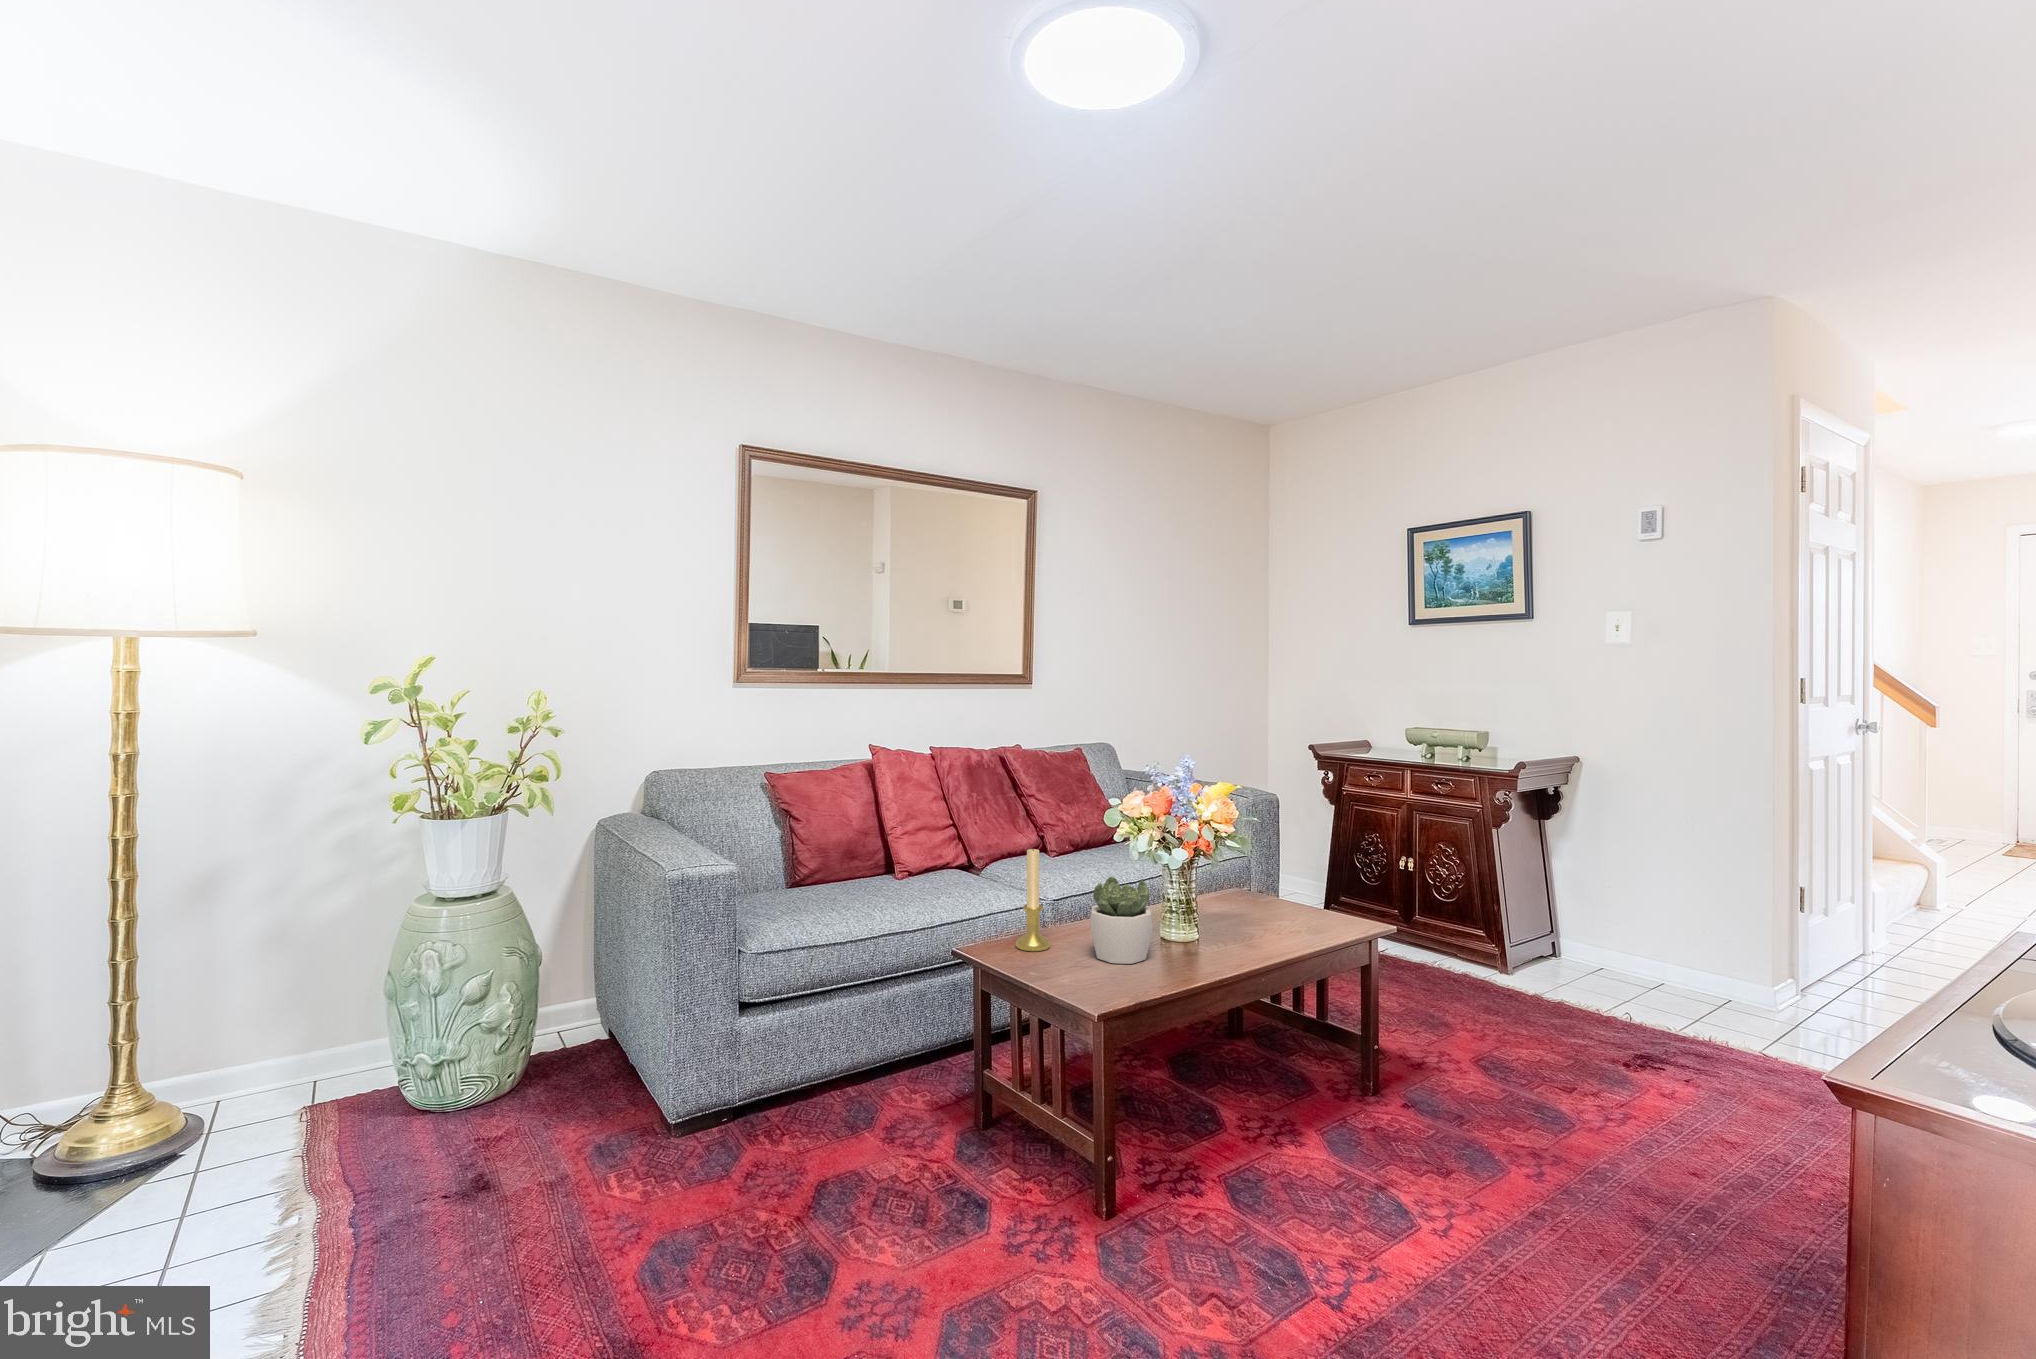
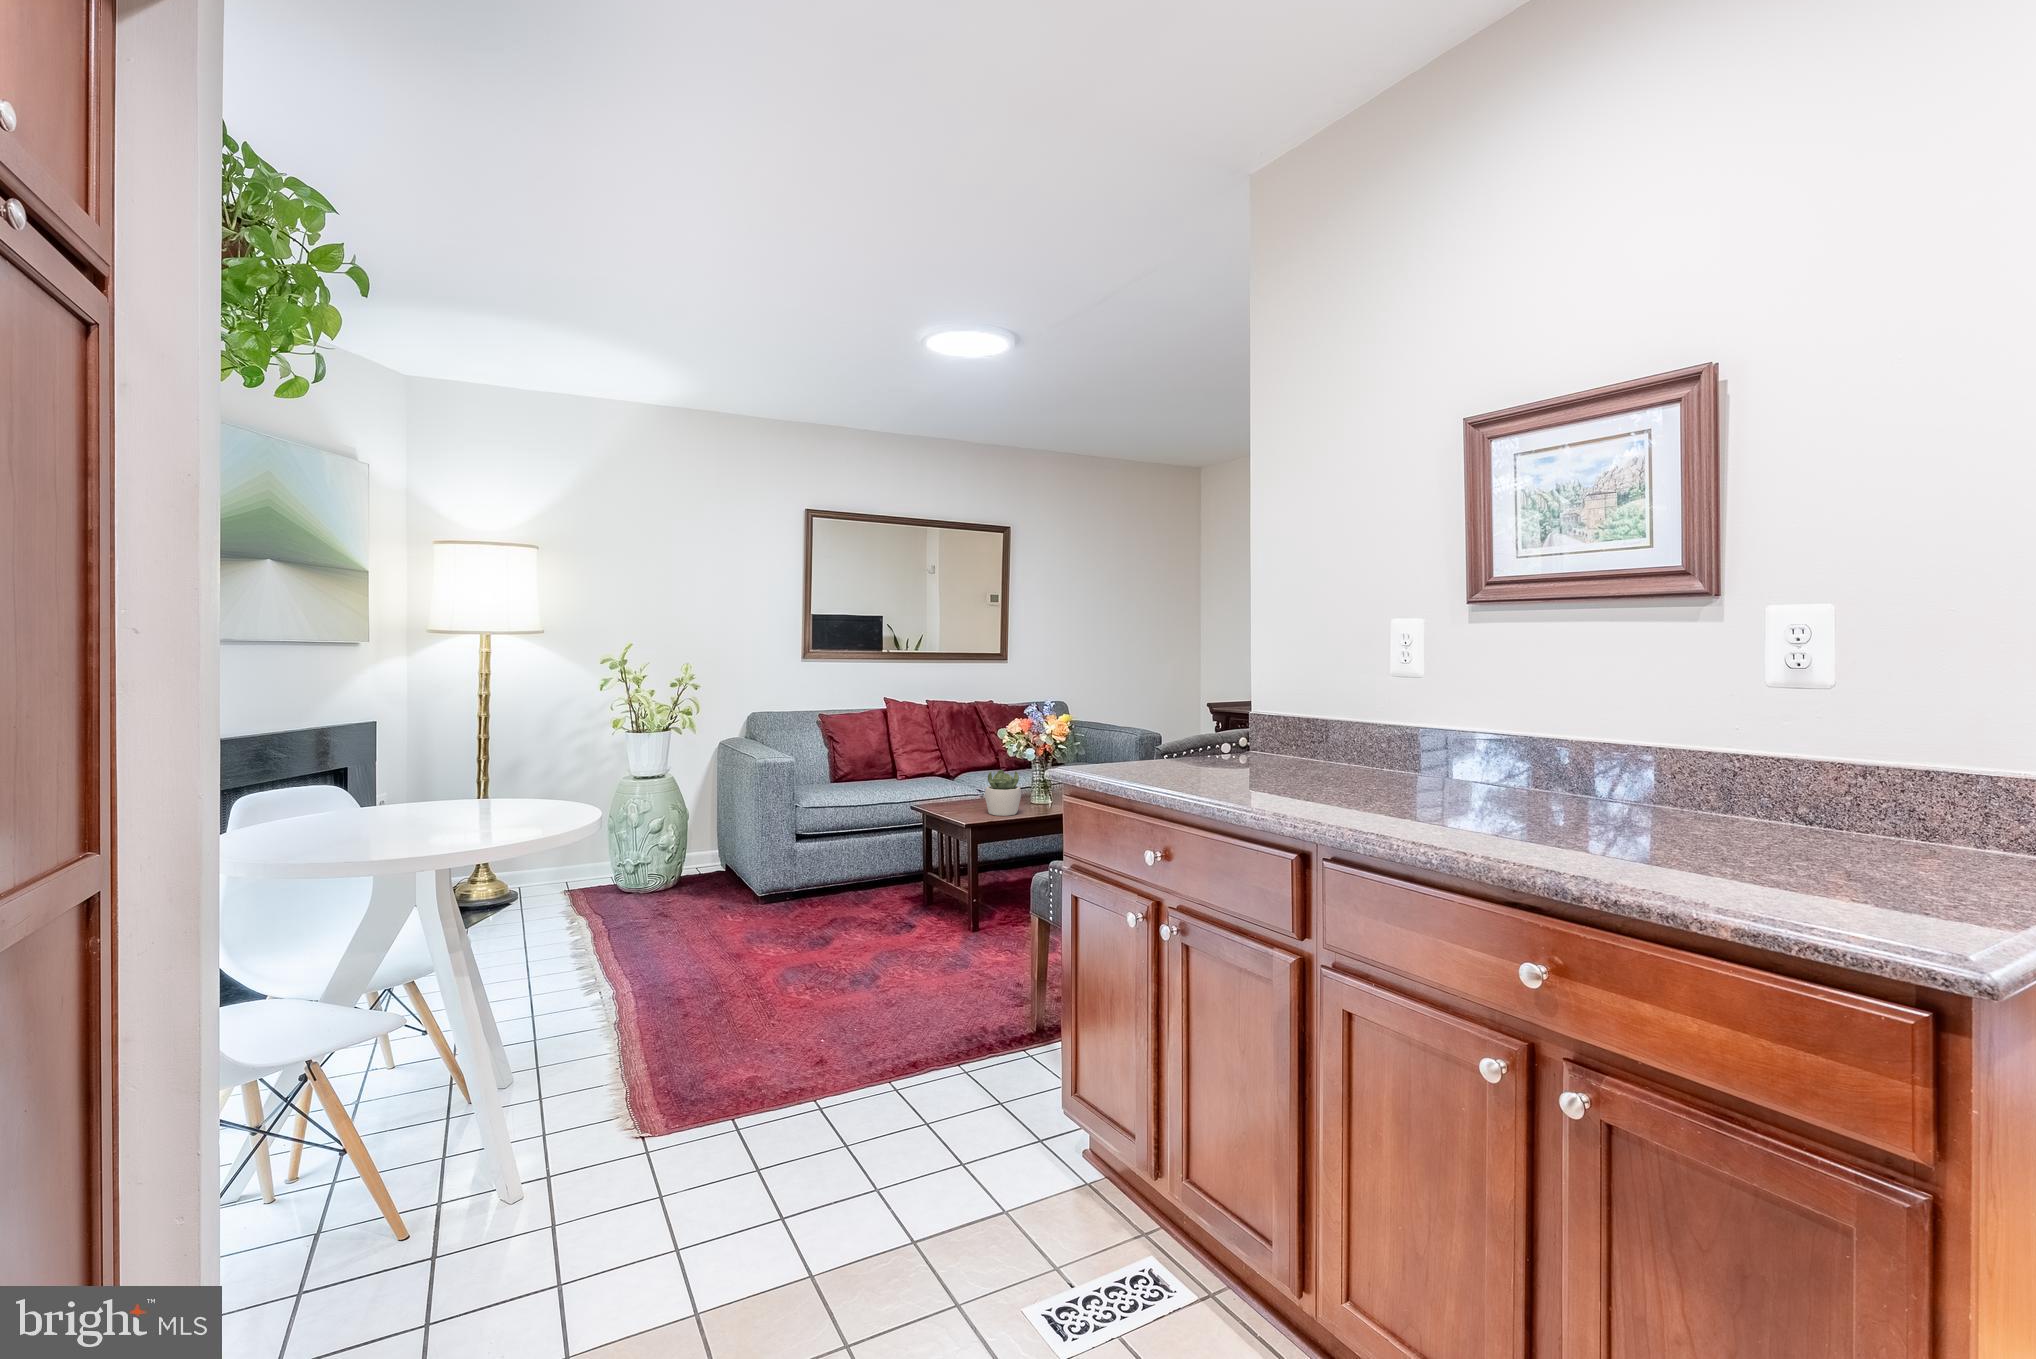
candle holder: present [1016,847,1050,951] -> none [948,752,968,811]

